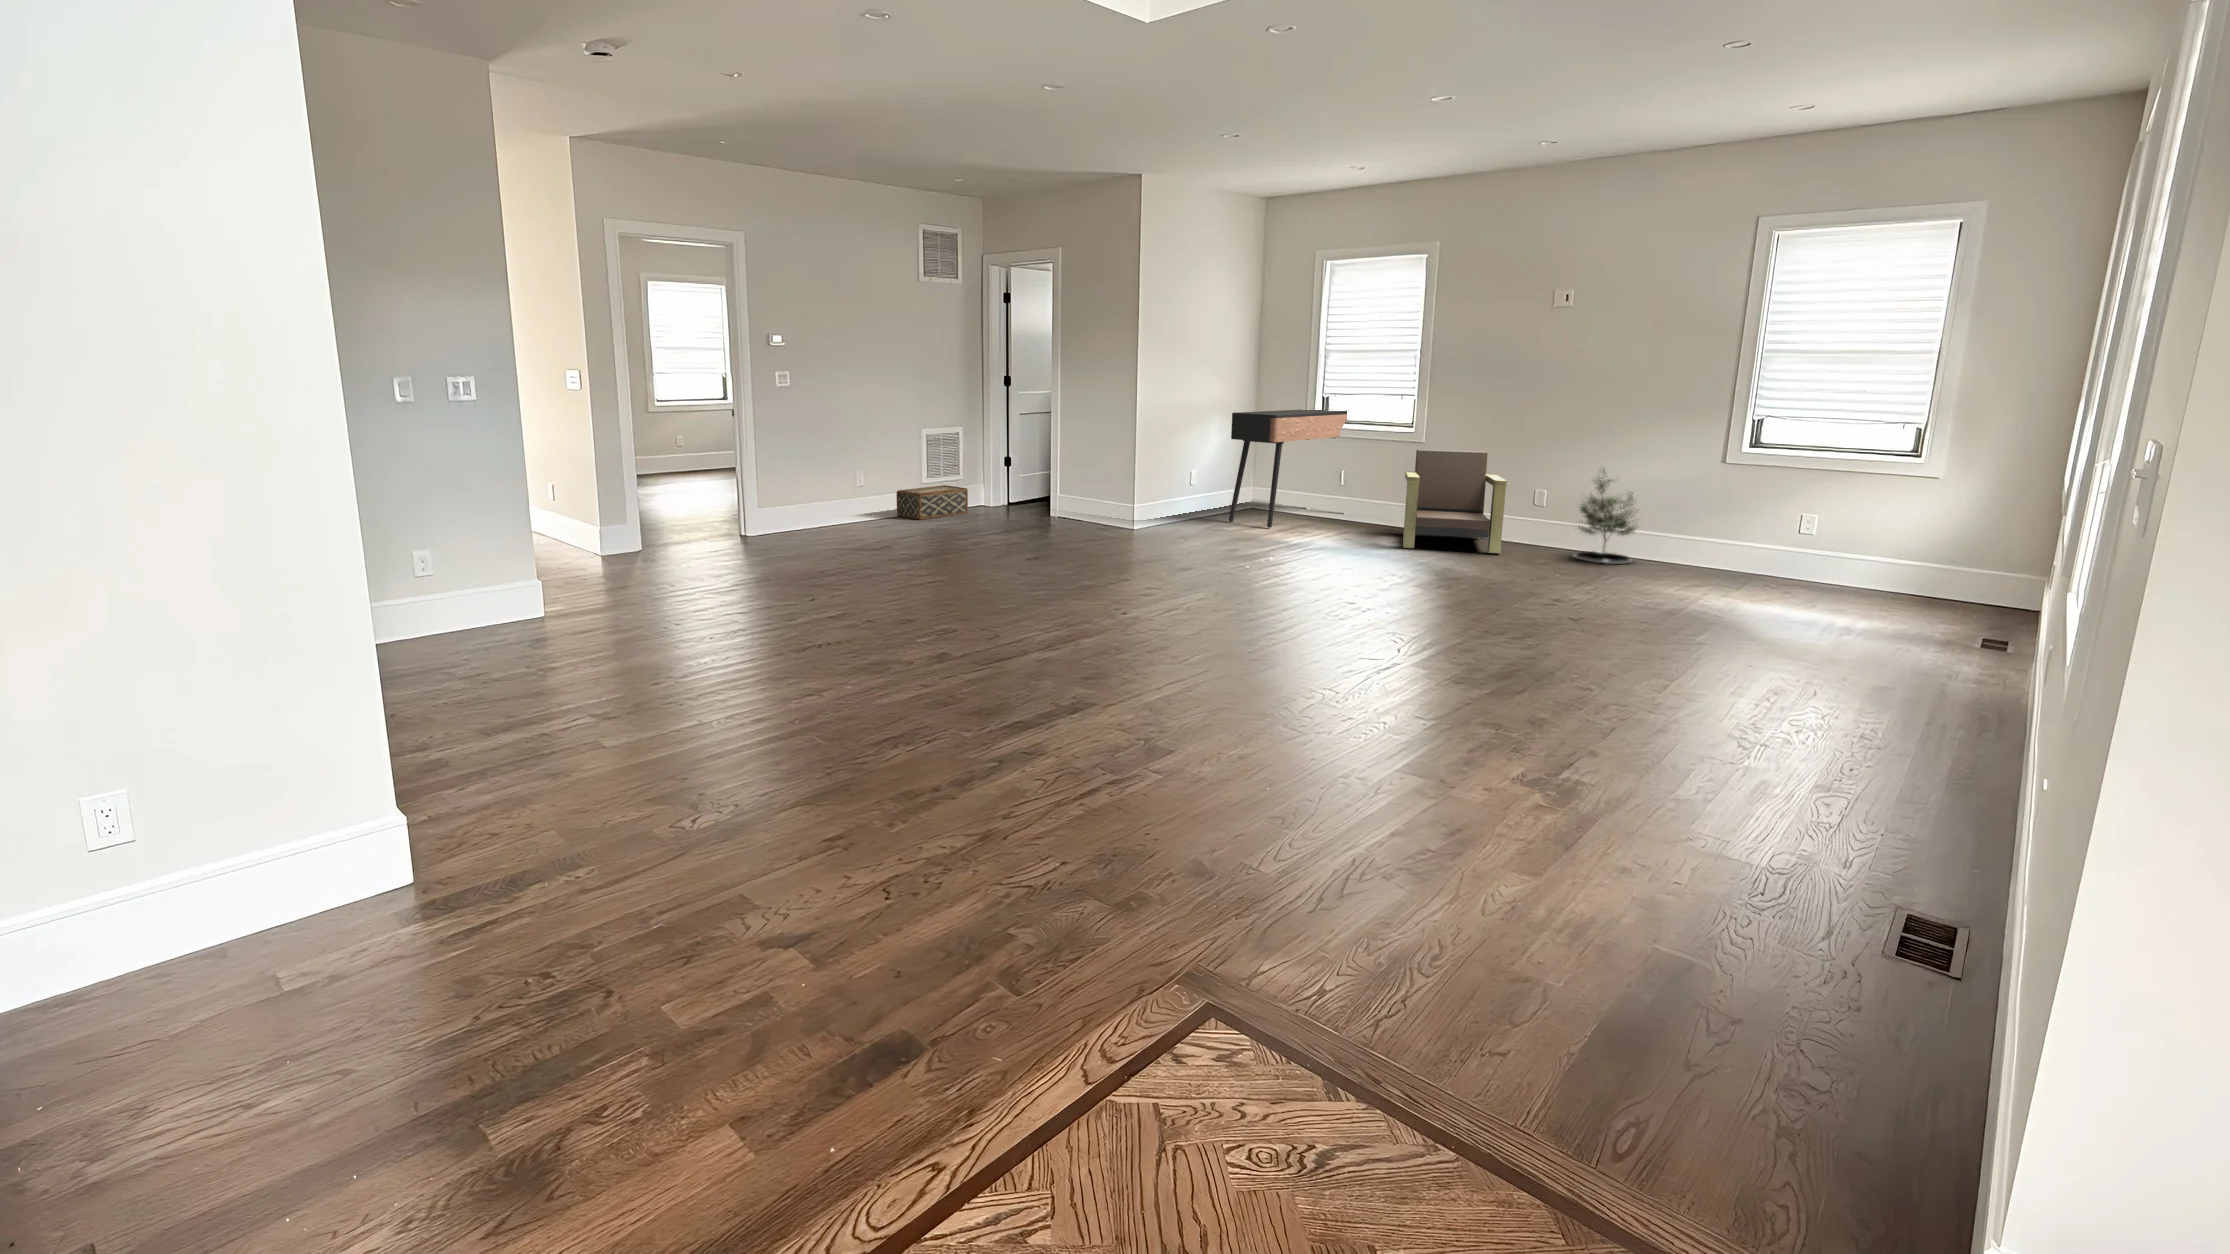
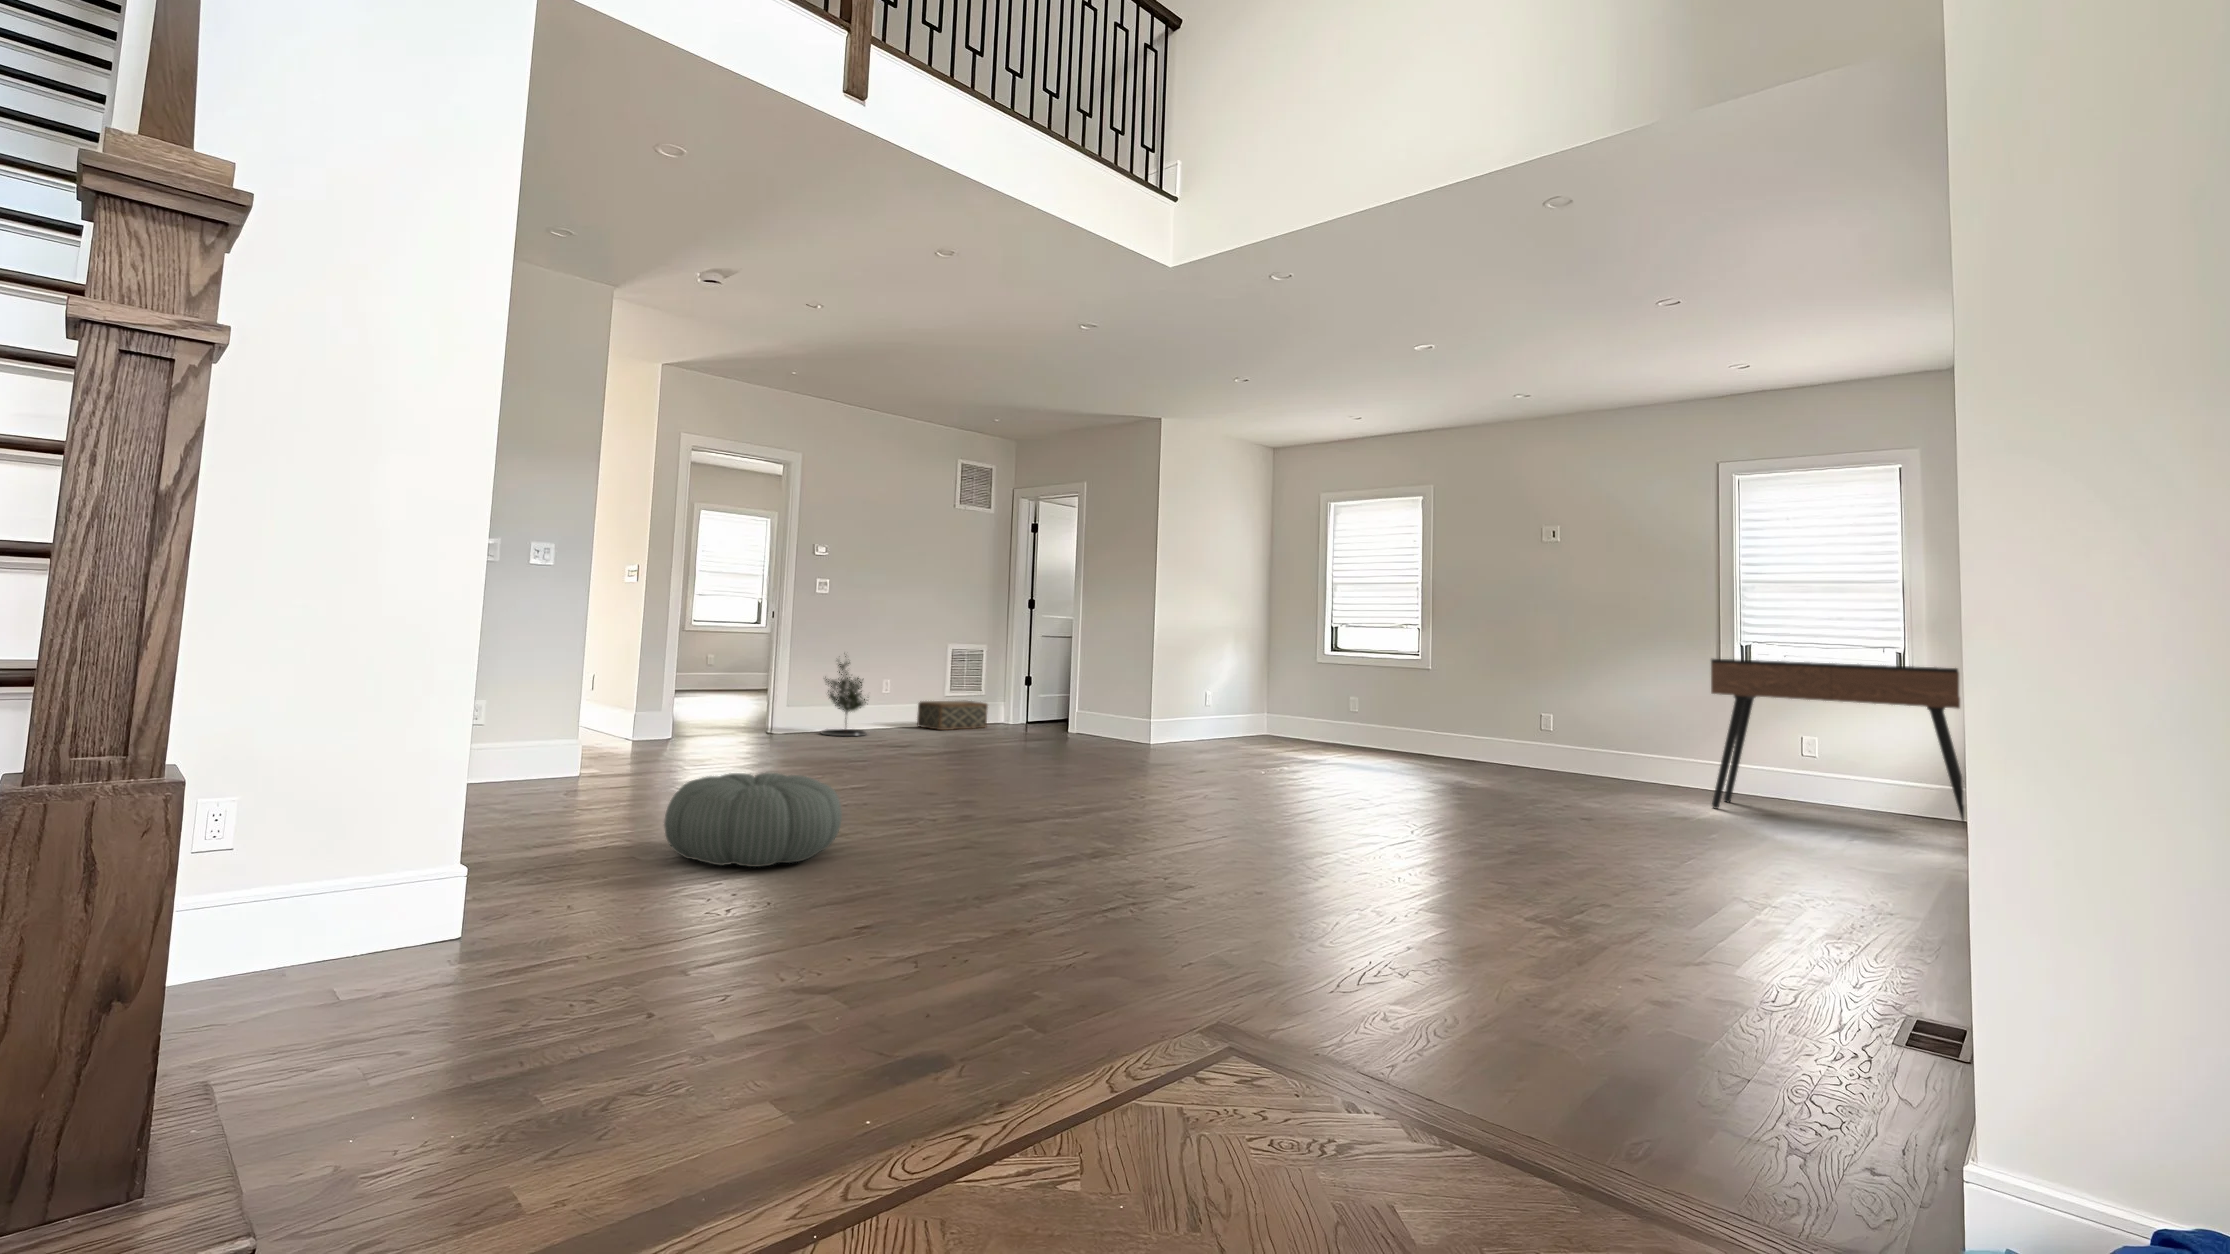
console table: present [1229,409,1347,528] -> present [1711,659,1964,822]
armchair: present [1403,449,1507,554] -> none [1417,674,1515,774]
potted tree: present [1574,469,1638,564] -> present [821,656,867,736]
pouf: none [627,640,812,750] -> present [664,773,842,867]

